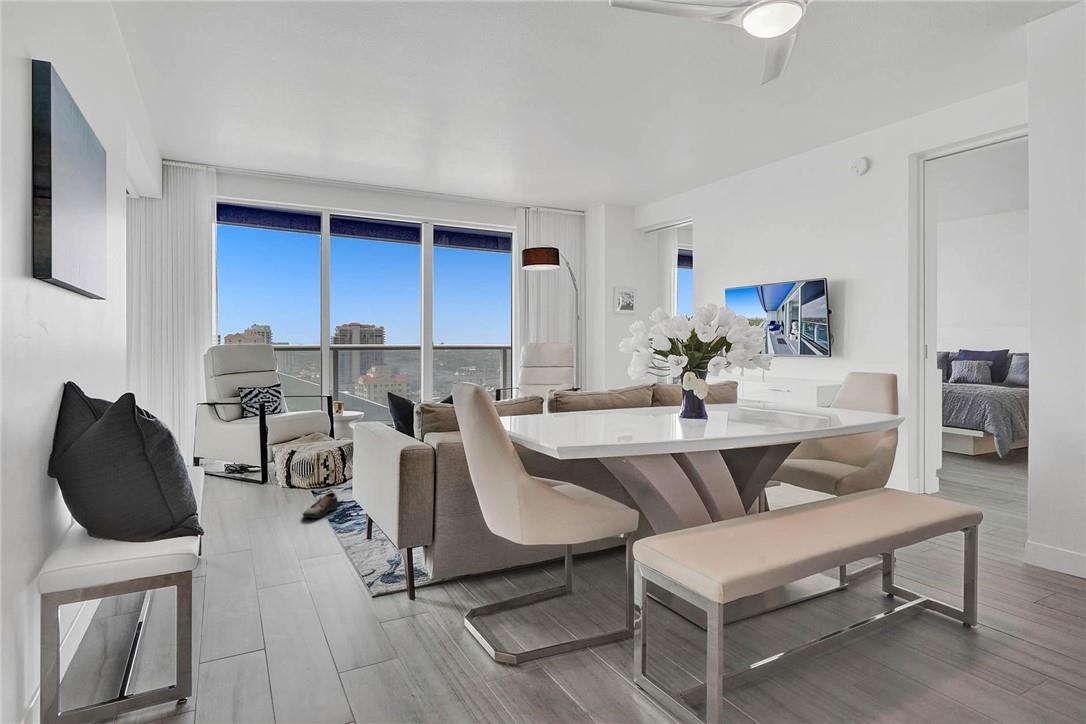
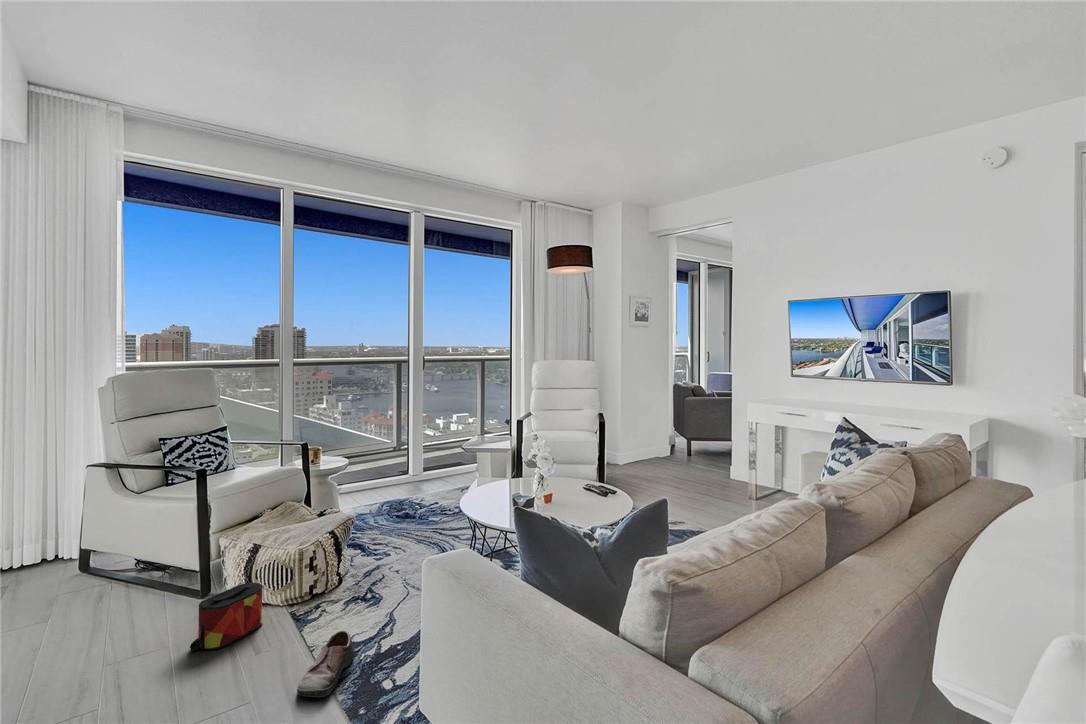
bag: none [252,471,294,502] -> present [190,583,263,651]

